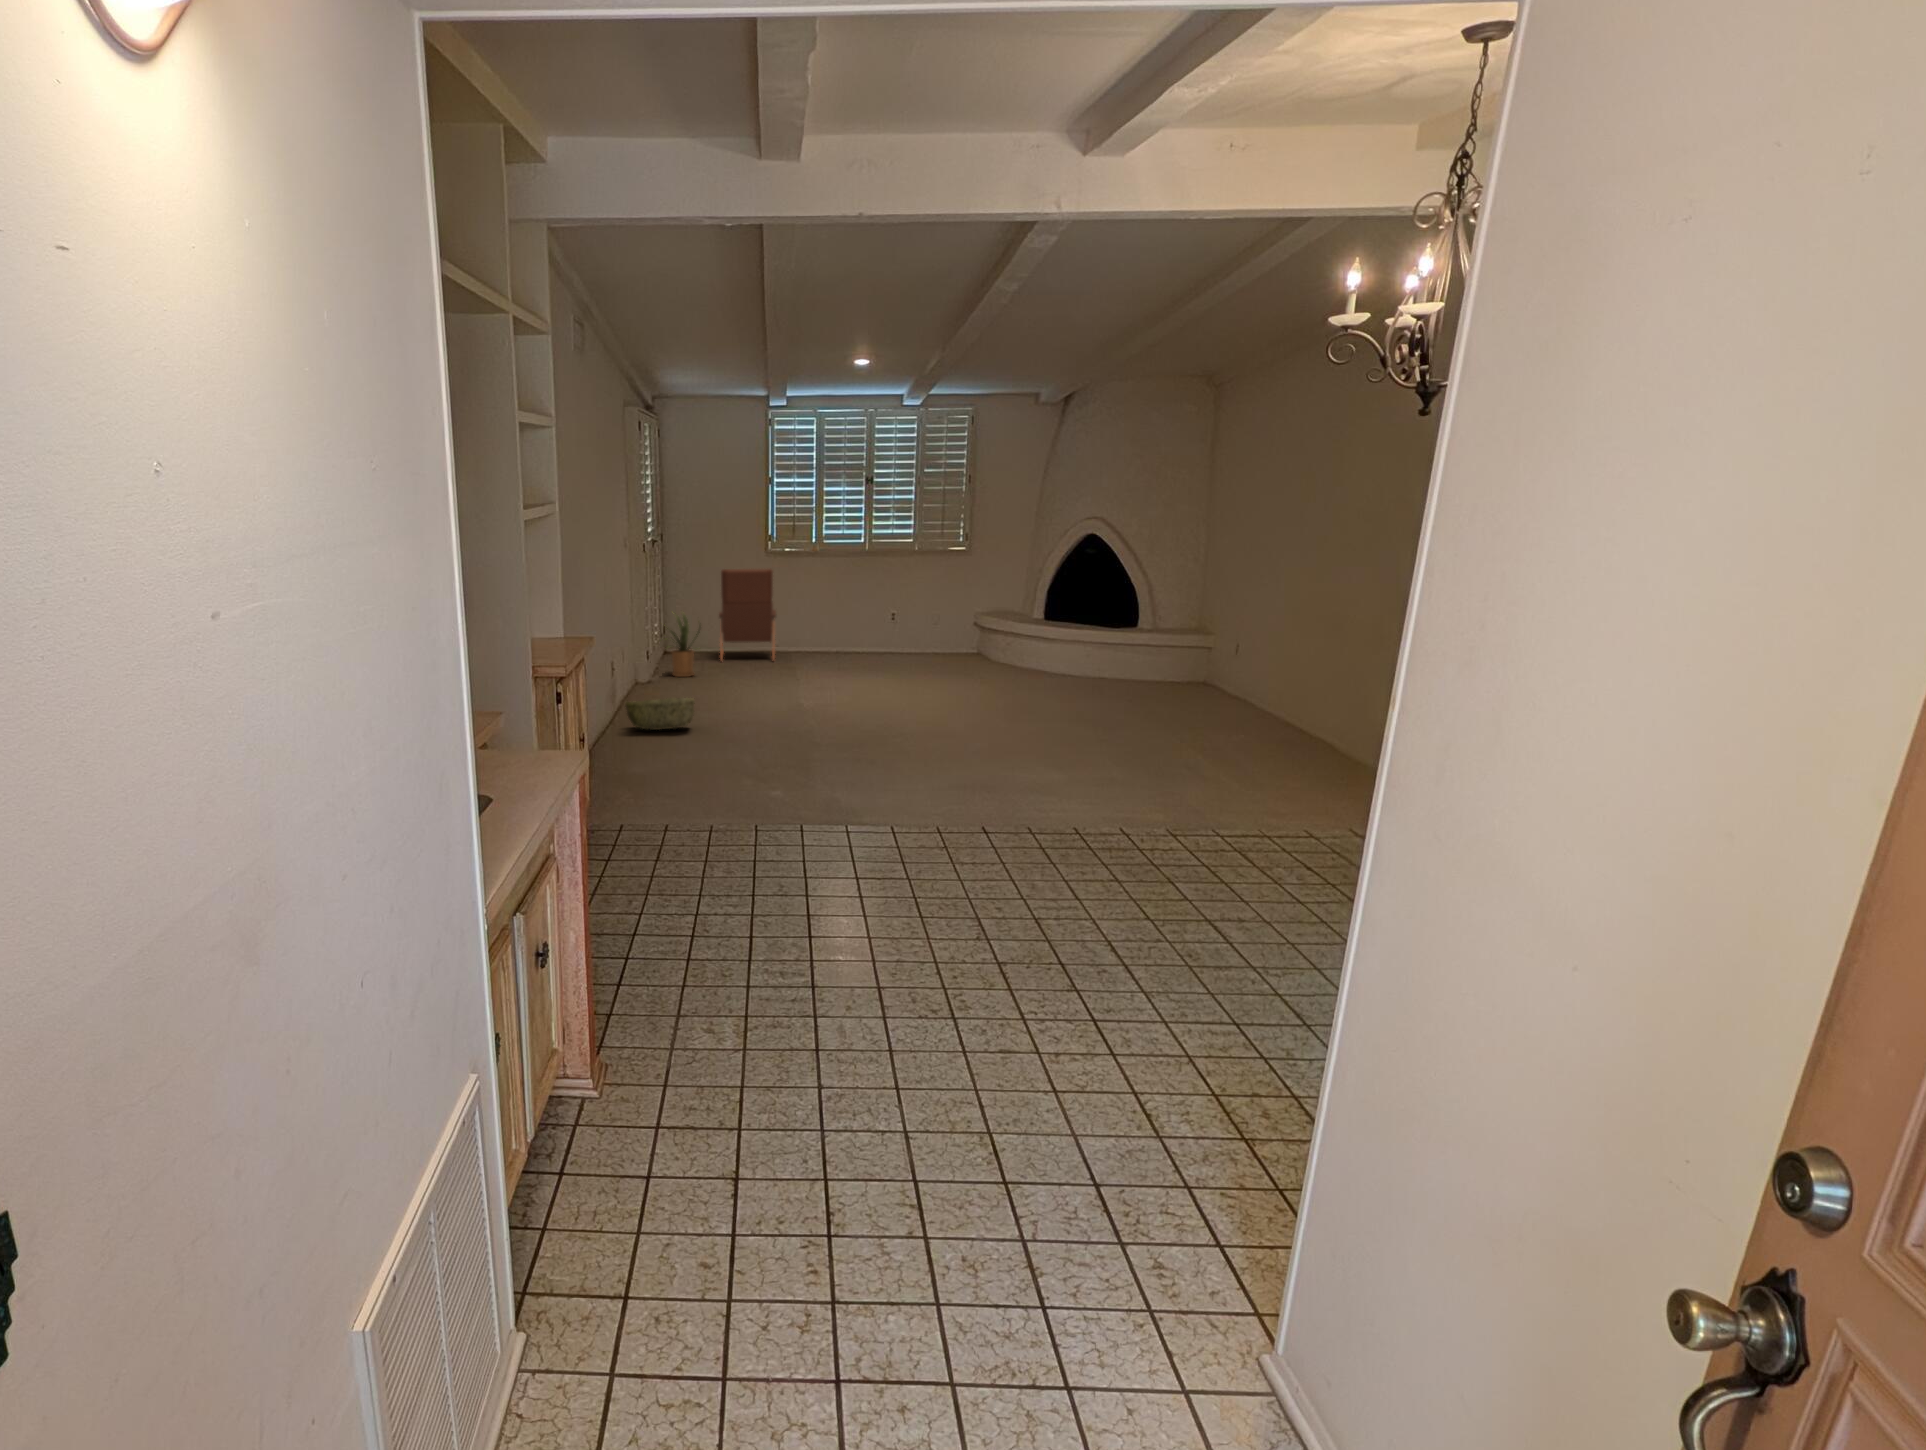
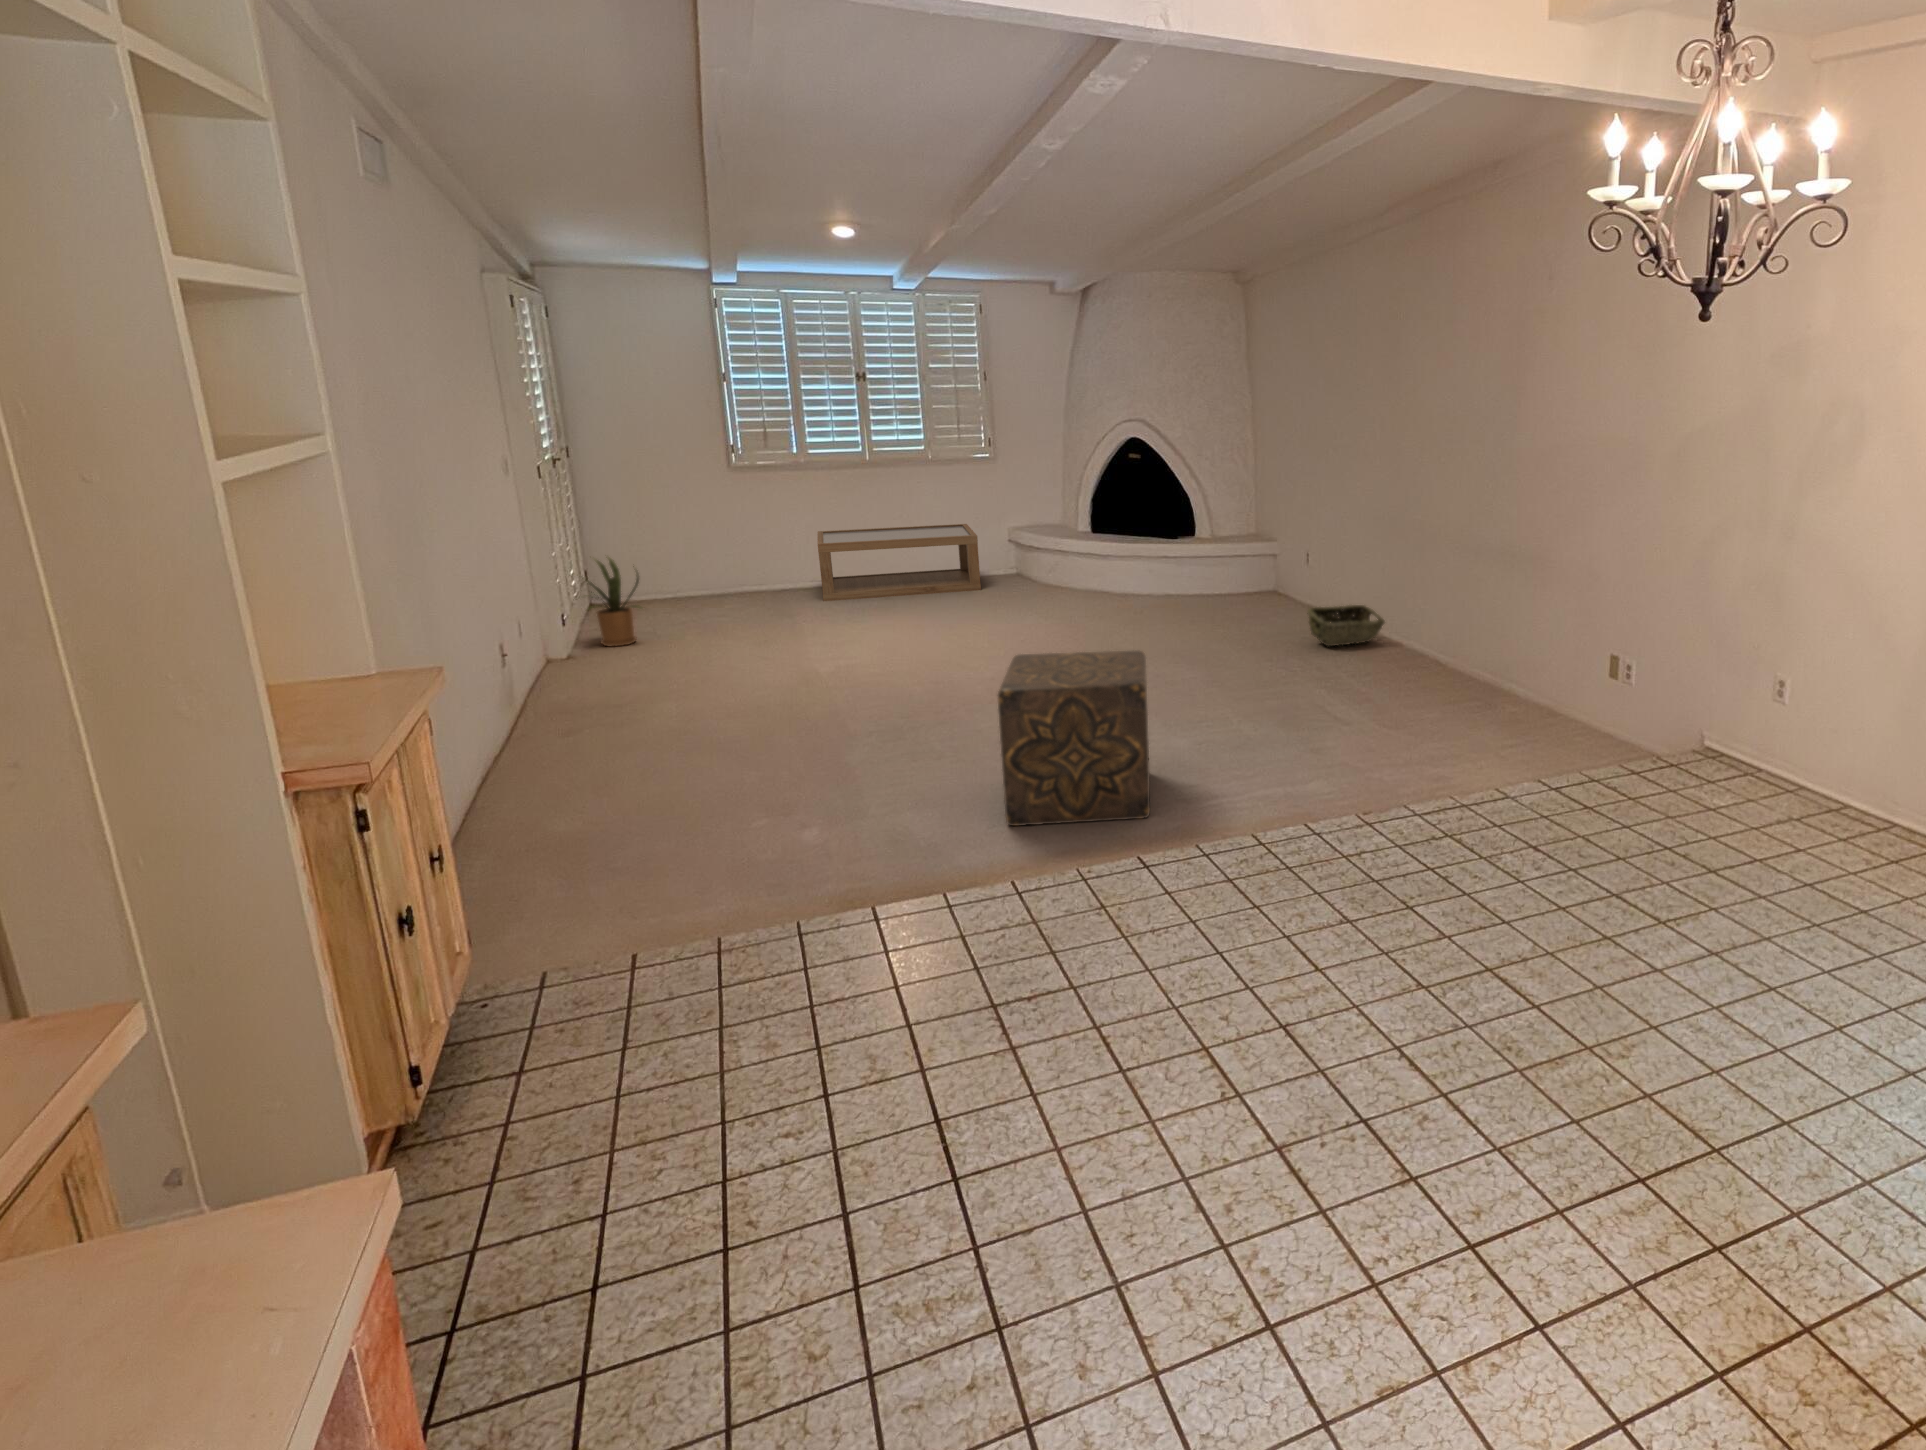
armchair: present [719,569,776,661] -> none [665,489,758,612]
coffee table: none [821,608,947,663] -> present [817,524,981,601]
ottoman: none [926,665,1044,785] -> present [998,650,1150,826]
woven basket: present [625,698,695,730] -> present [1307,605,1385,646]

